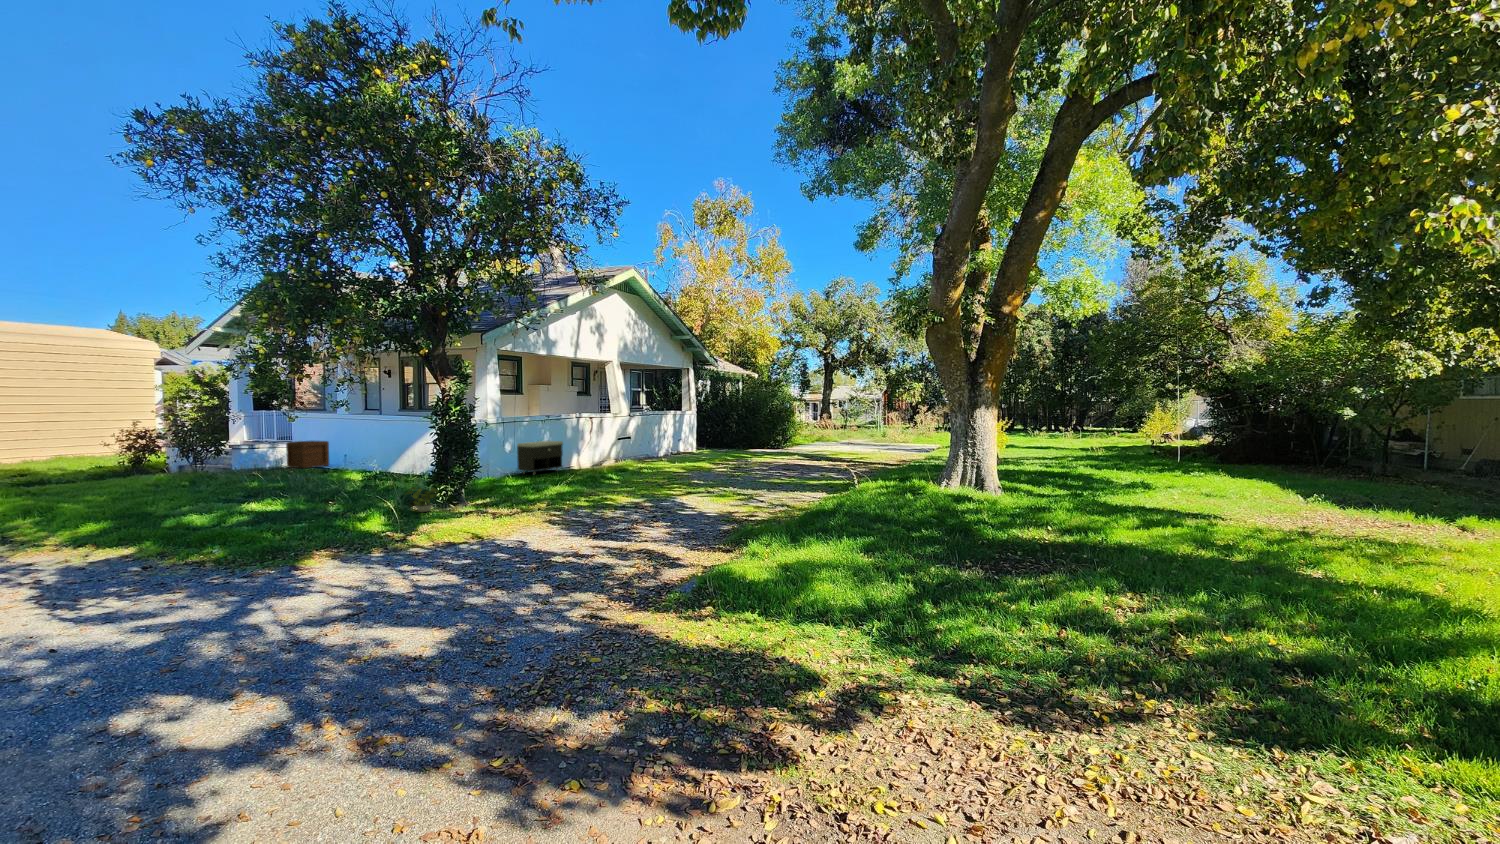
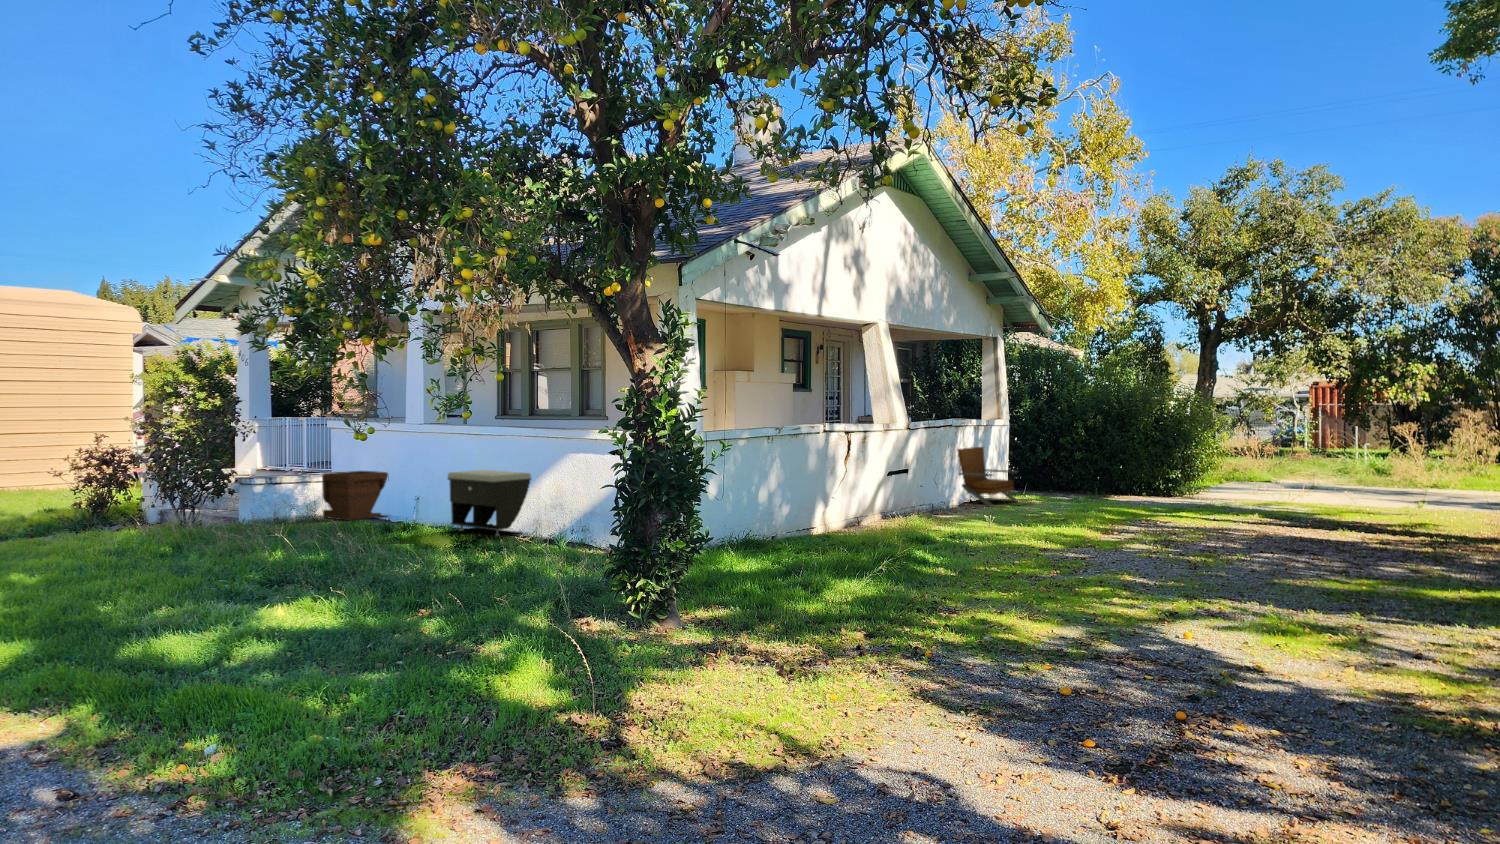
lounge chair: none [655,425,695,456] -> present [957,447,1018,507]
storage bench: present [517,441,563,472] -> present [448,470,532,536]
potted plant: present [406,487,438,512] -> none [565,583,632,639]

